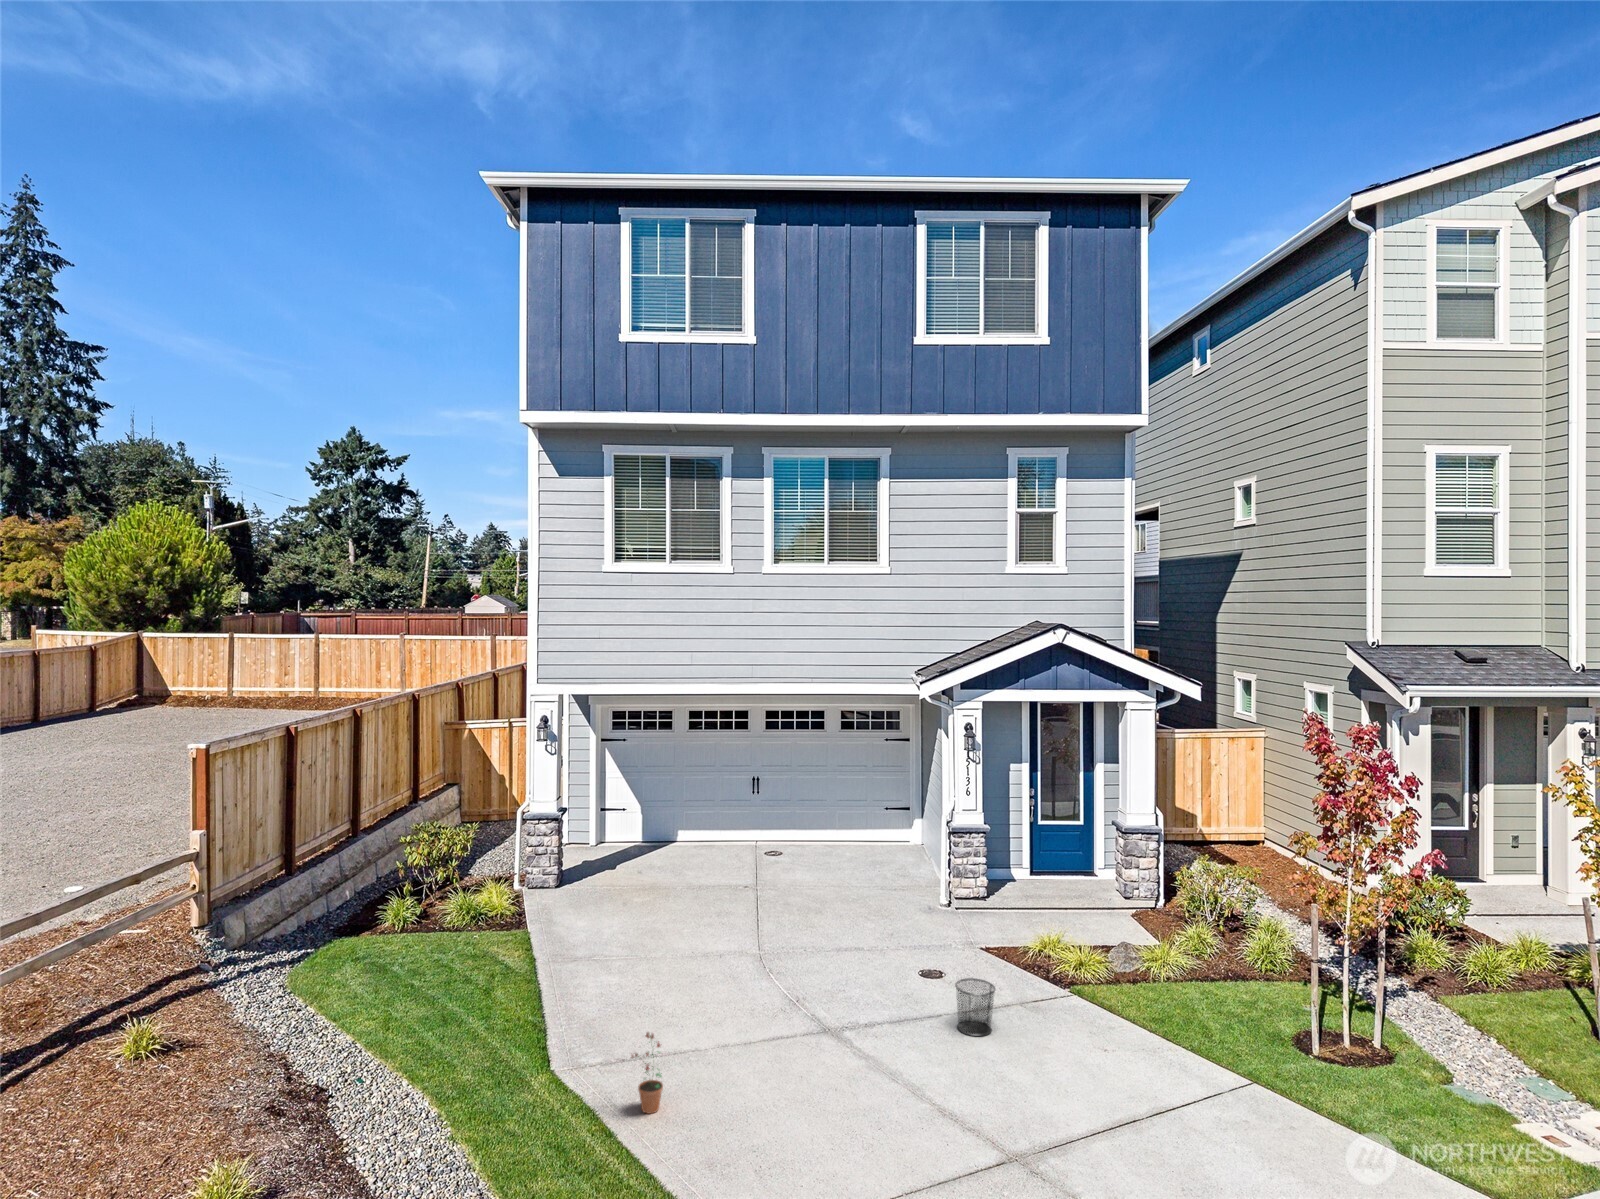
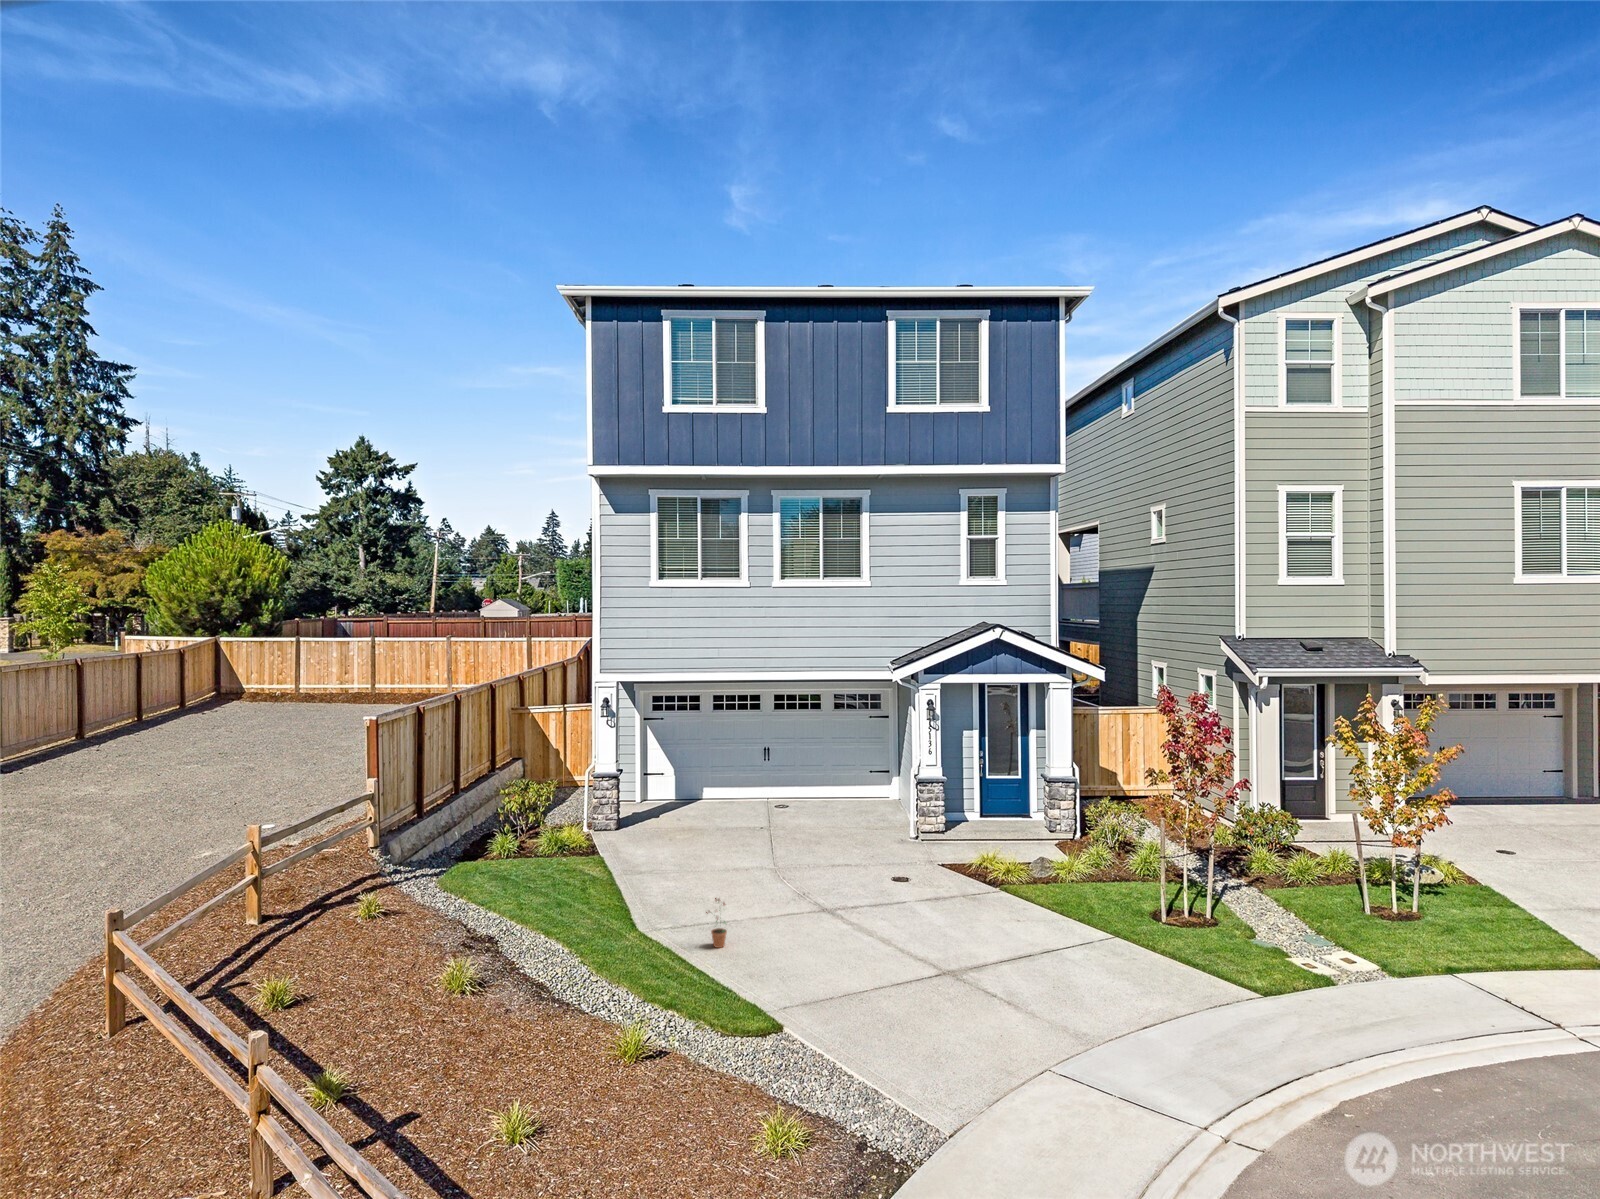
waste bin: present [955,978,995,1036] -> none [918,873,945,910]

